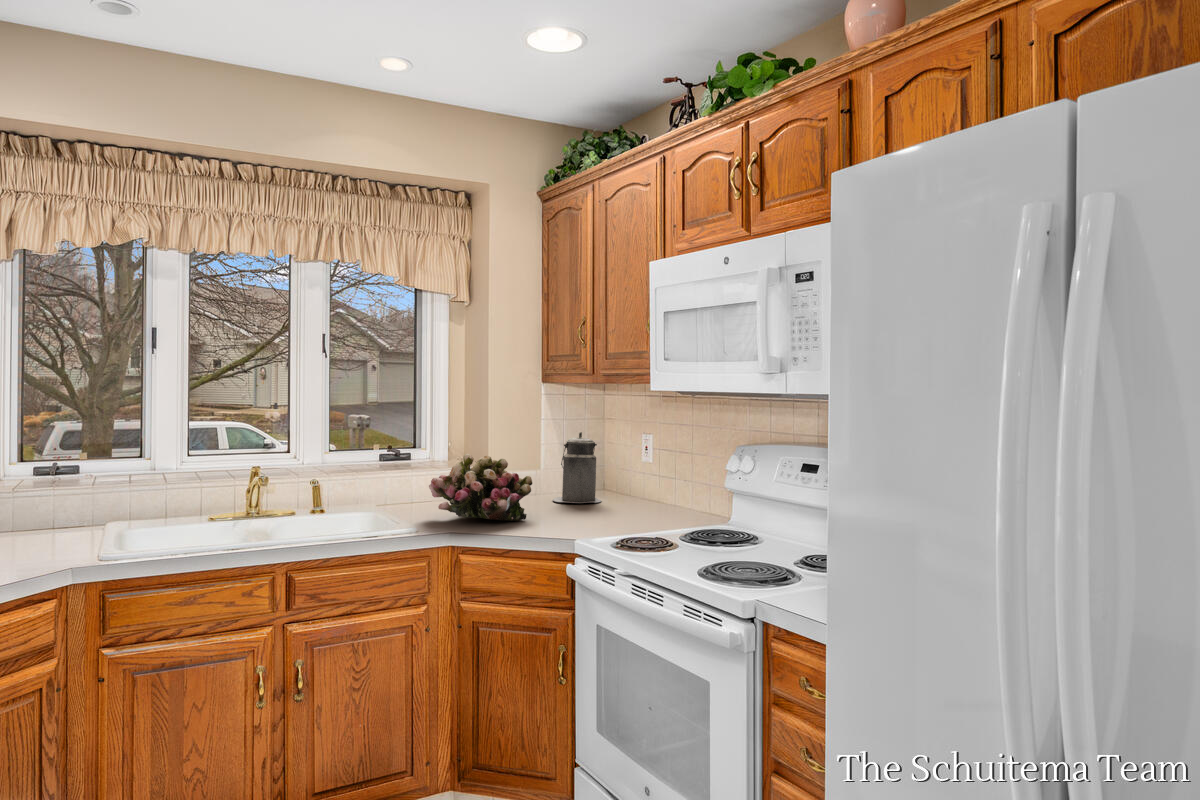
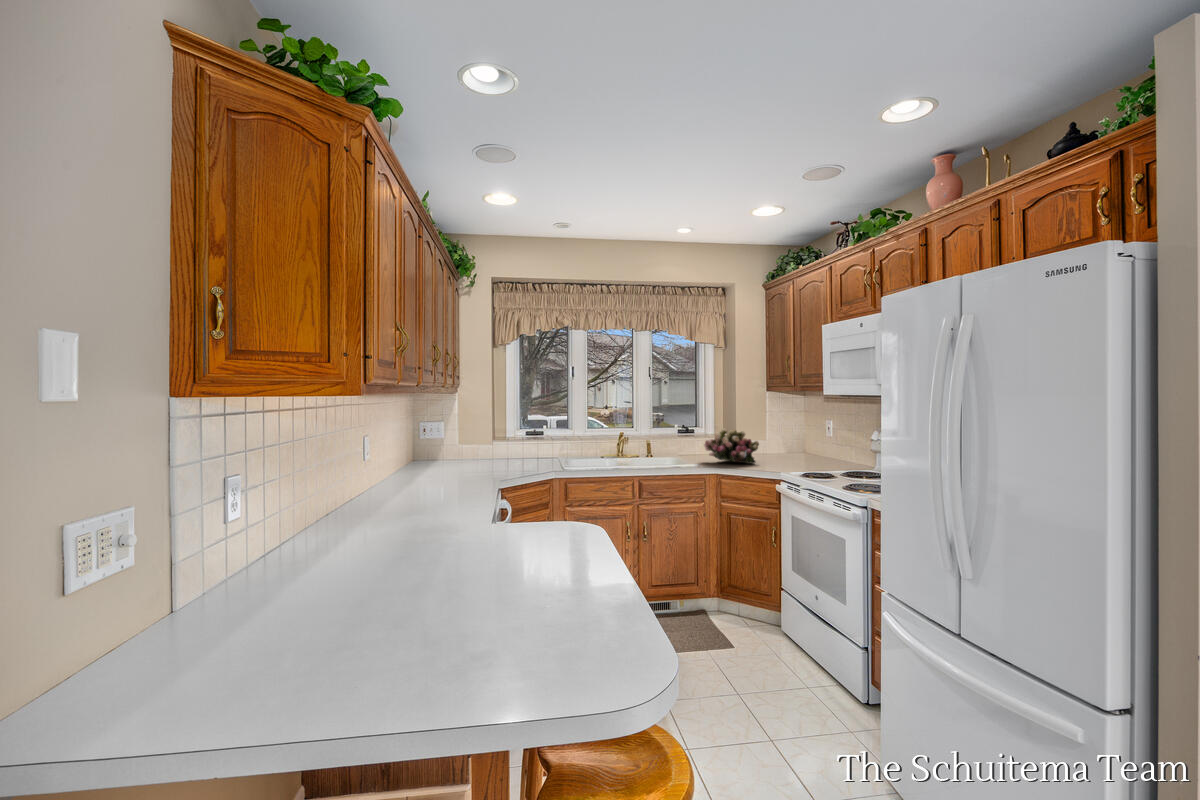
canister: present [553,432,601,503] -> none [772,418,801,458]

